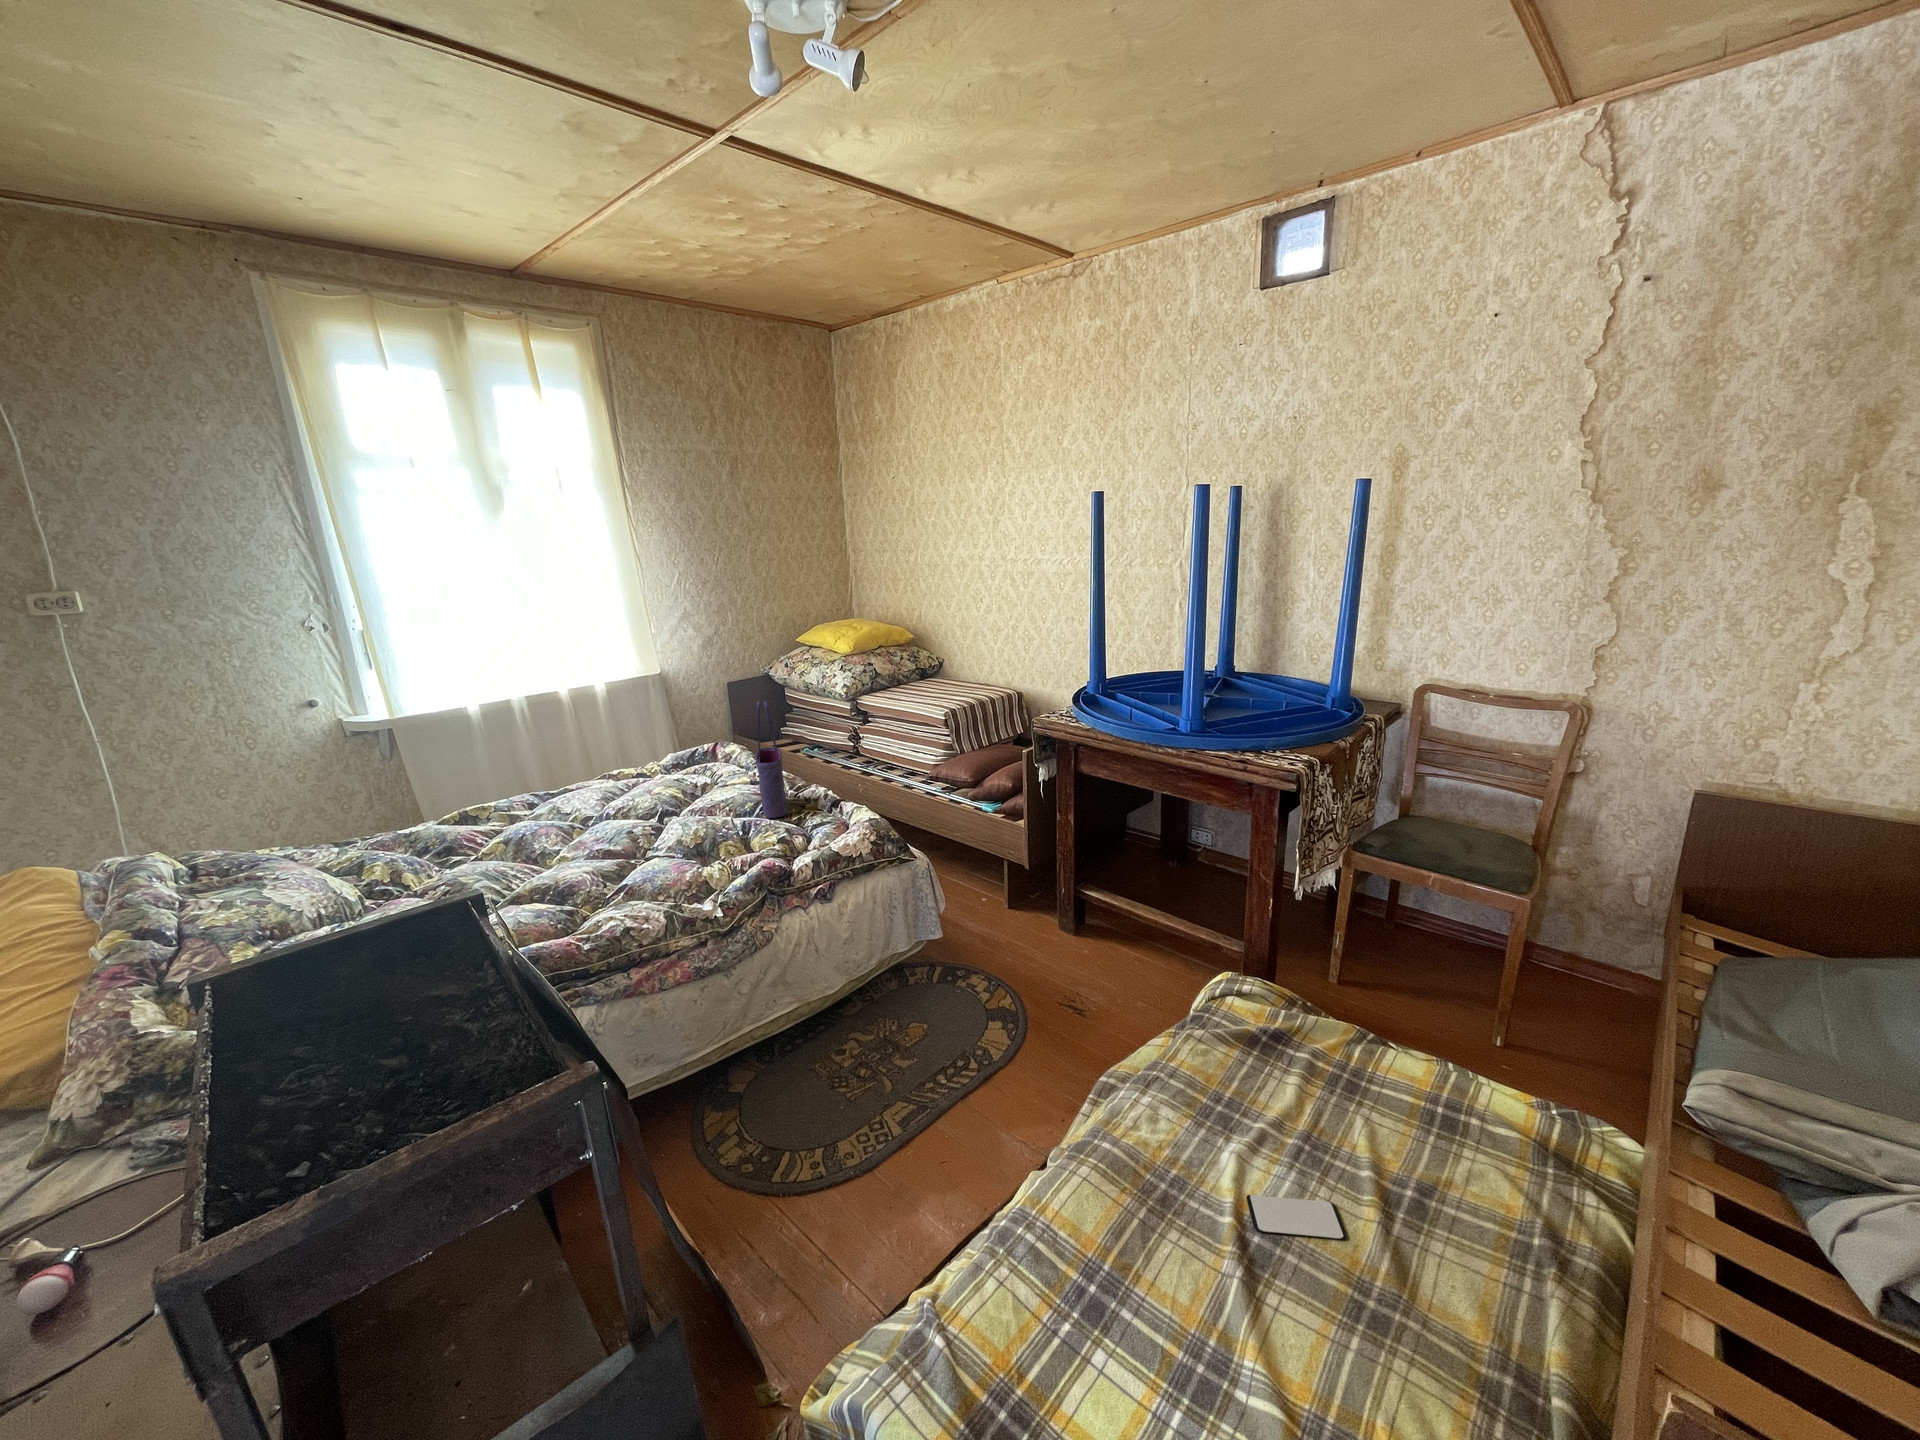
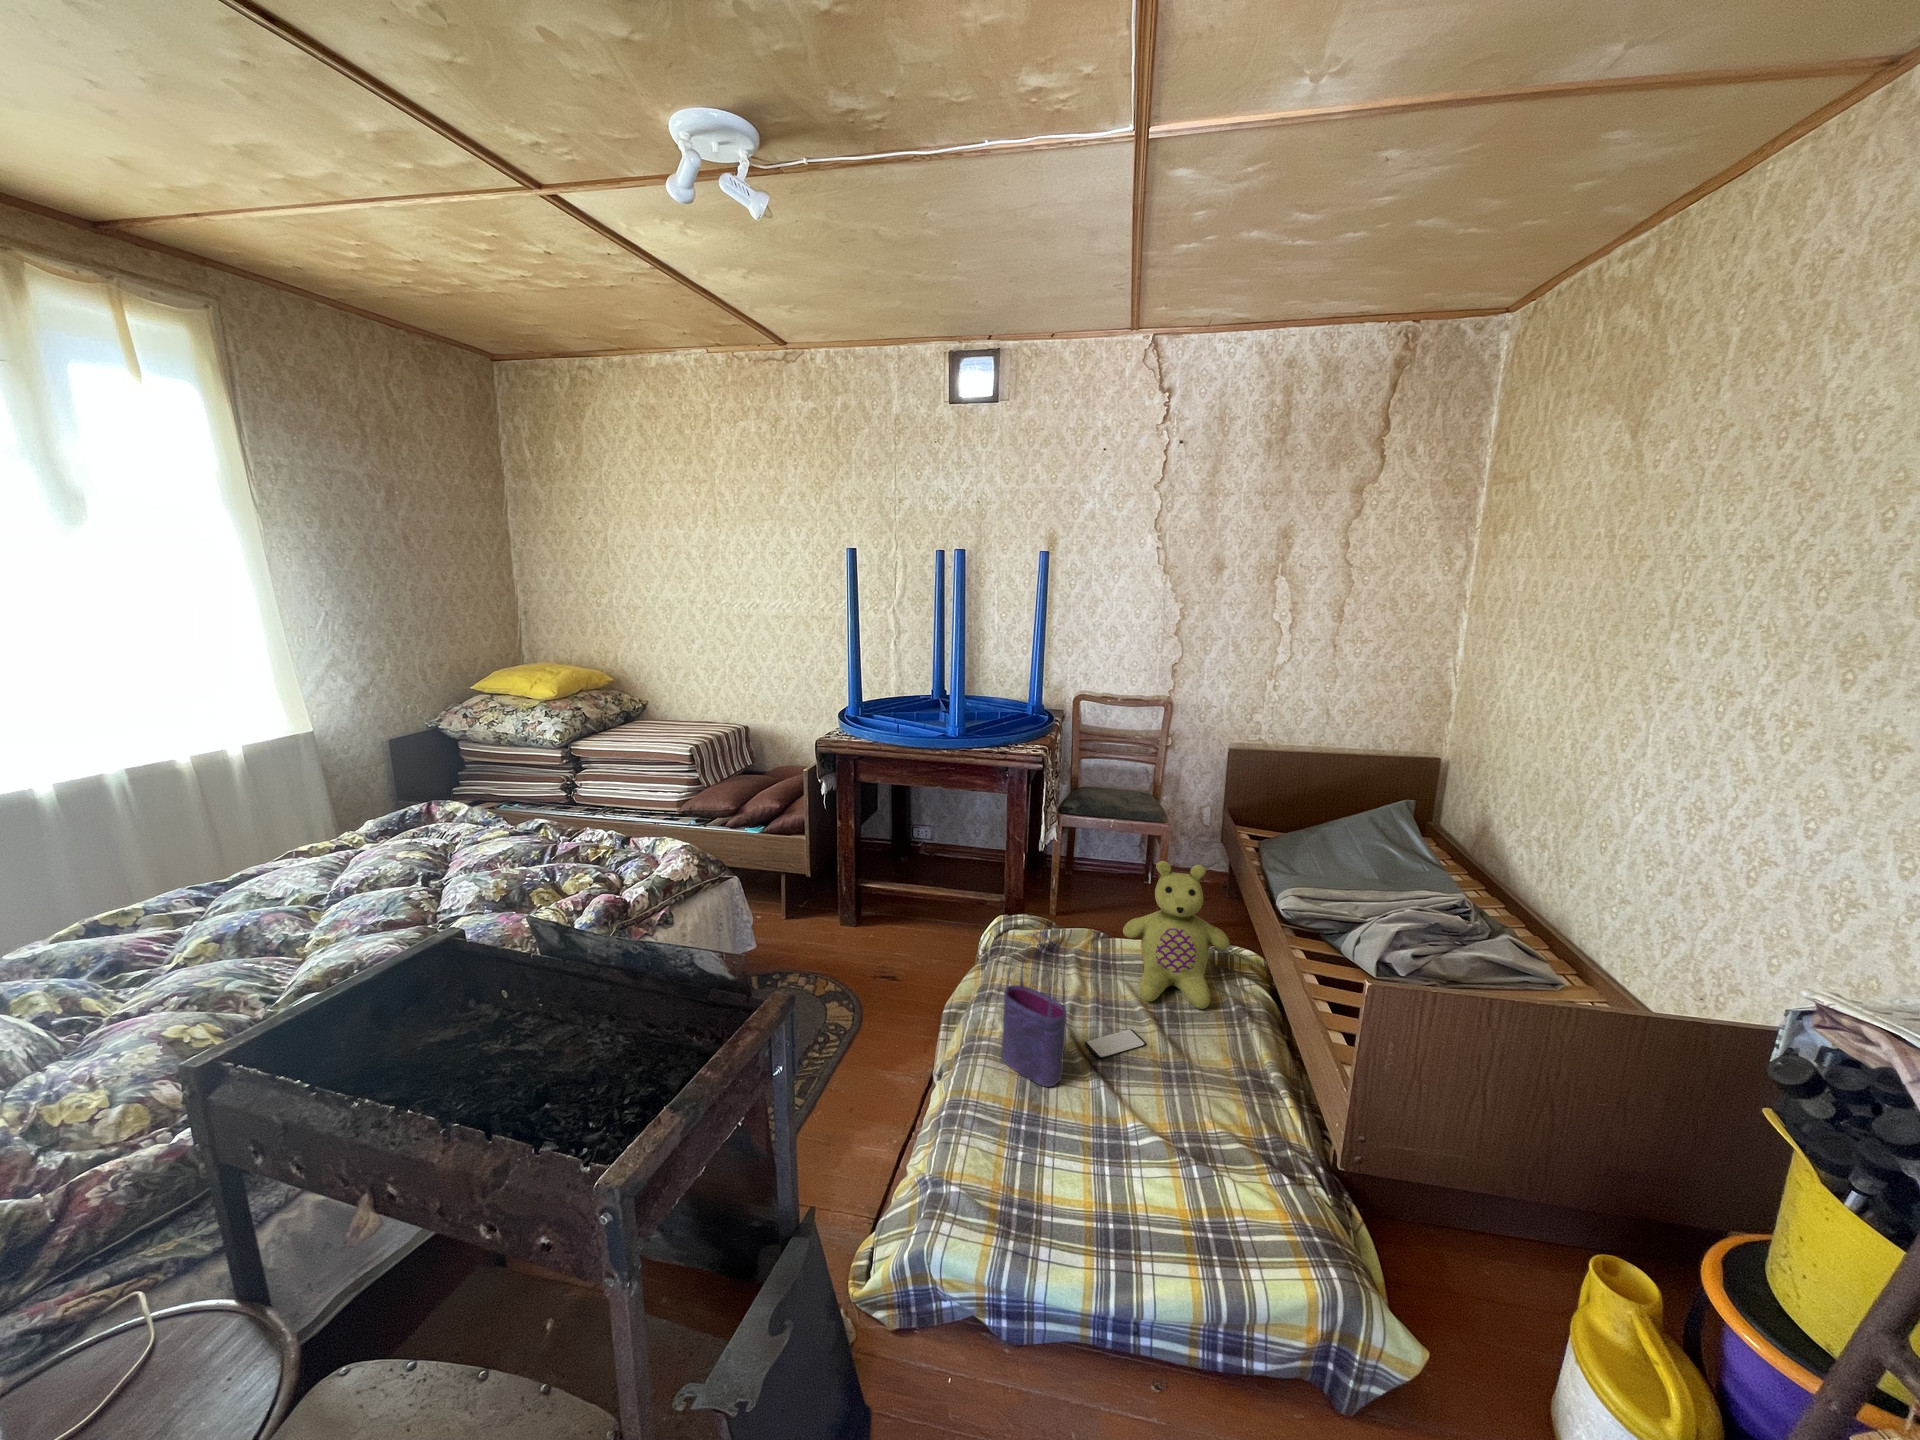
tote bag: present [755,702,787,818] -> present [1001,932,1067,1087]
stuffed bear: none [1371,961,1564,1217] -> present [1123,861,1230,1009]

